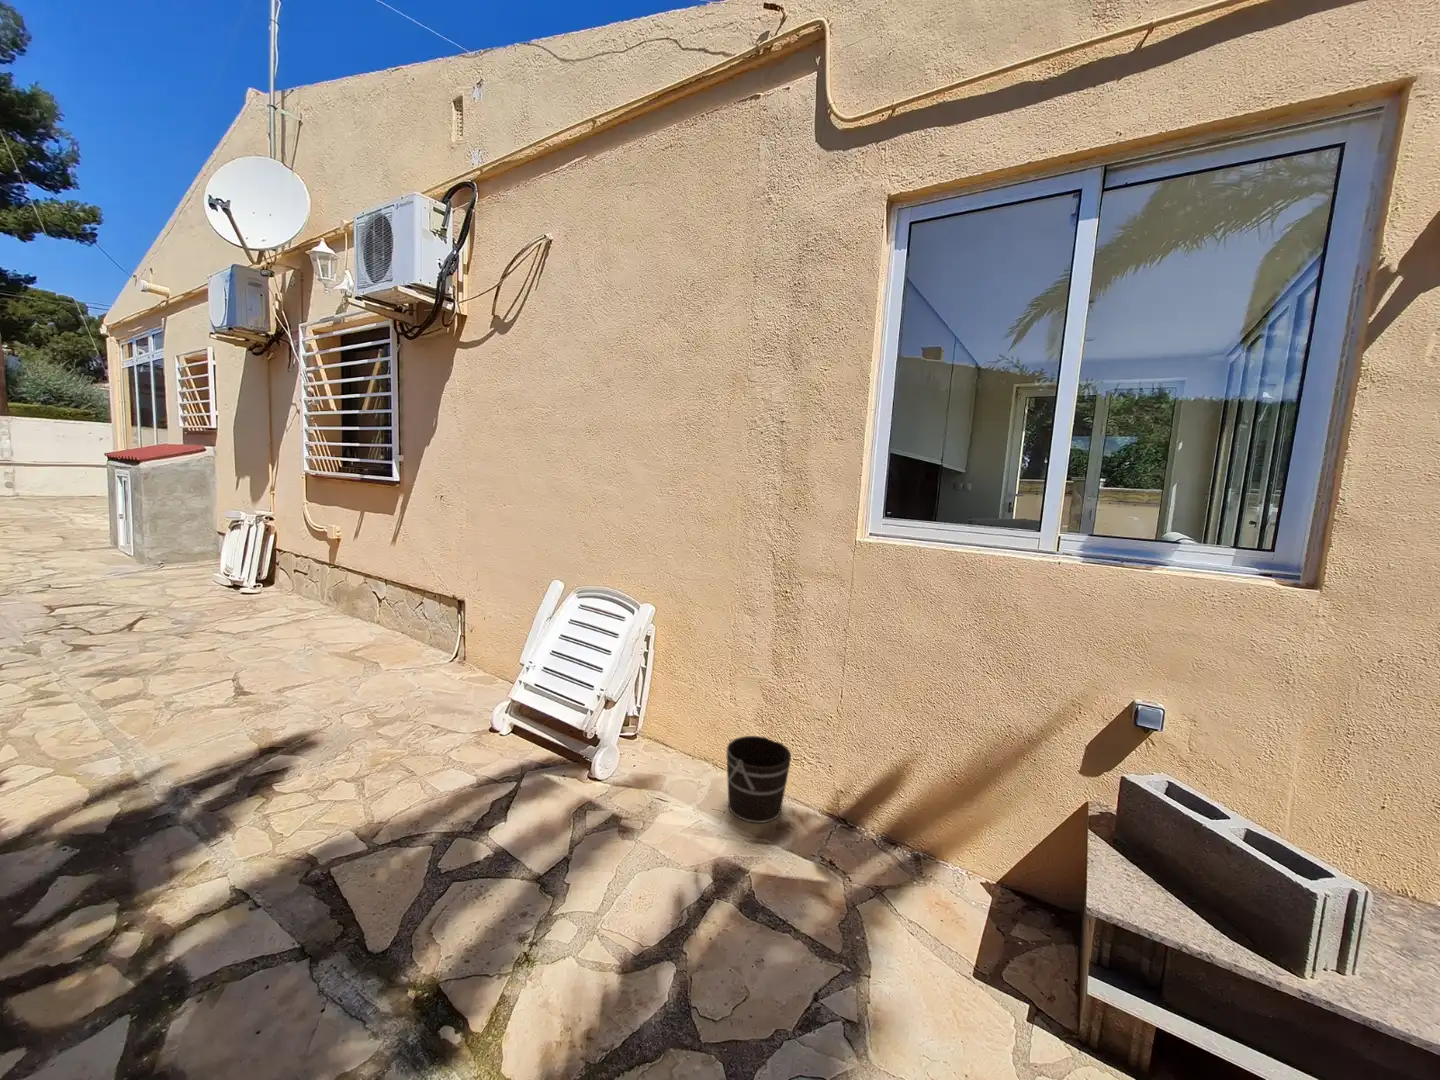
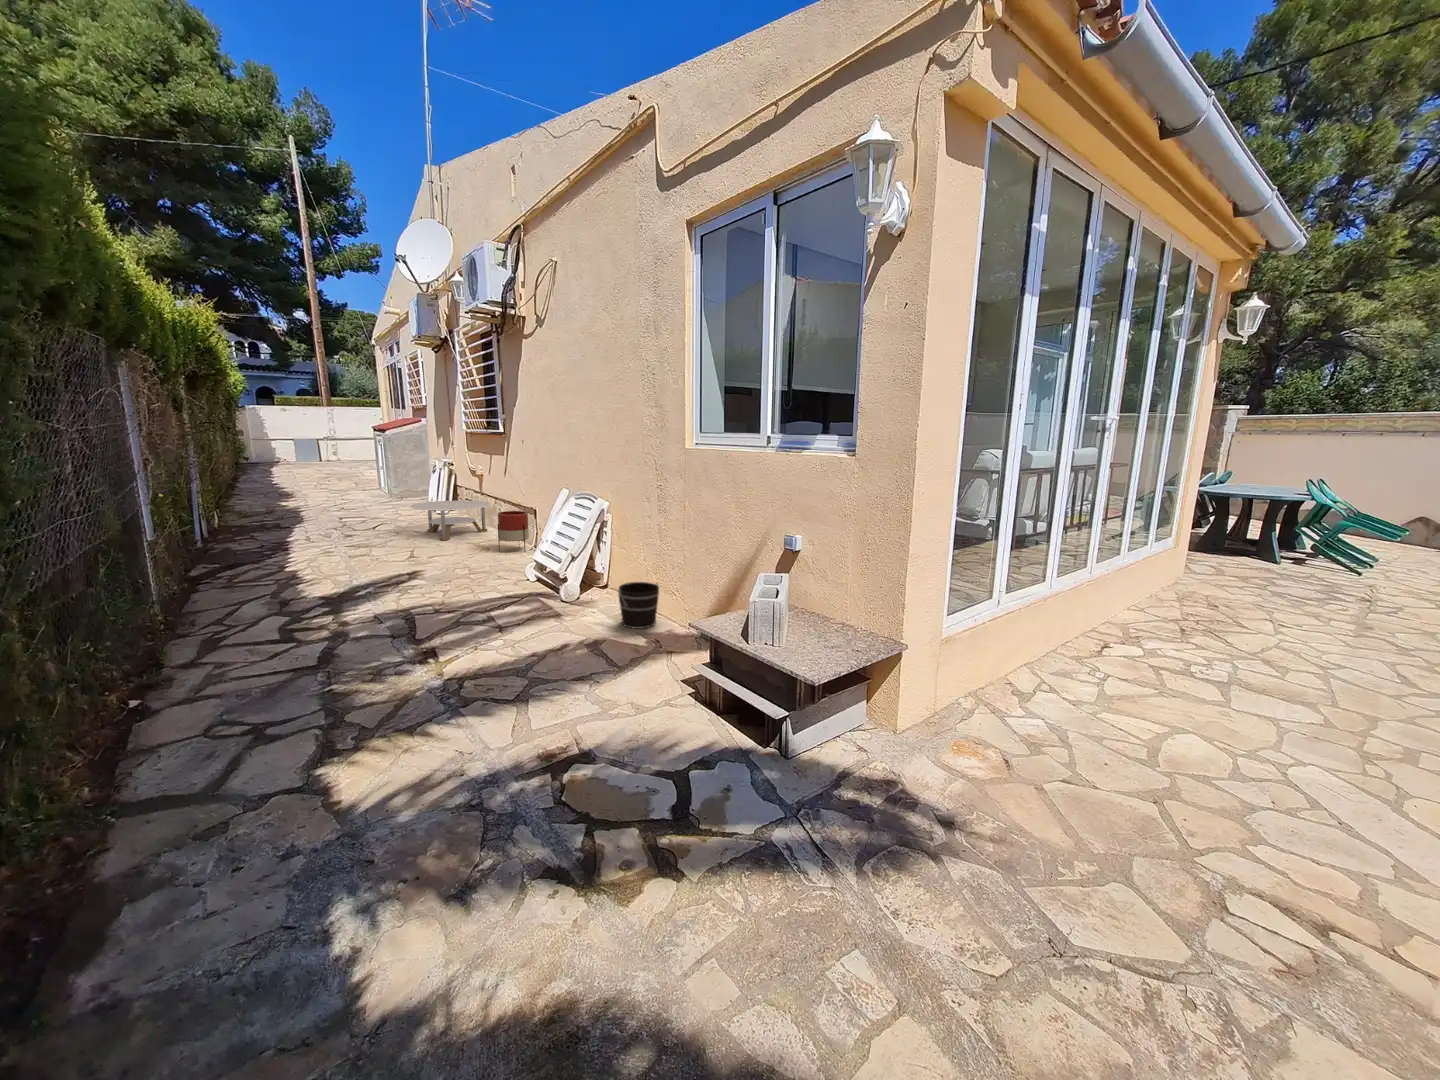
round table: none [216,577,360,647] -> present [410,500,491,540]
planter: none [399,599,447,665] -> present [498,511,529,551]

